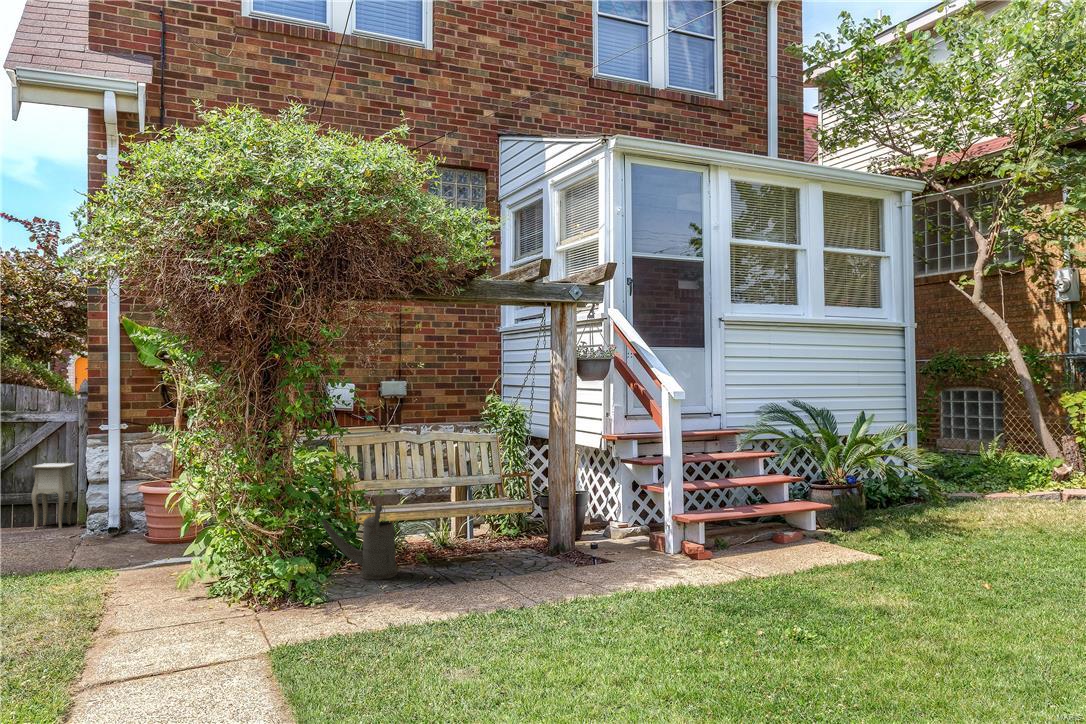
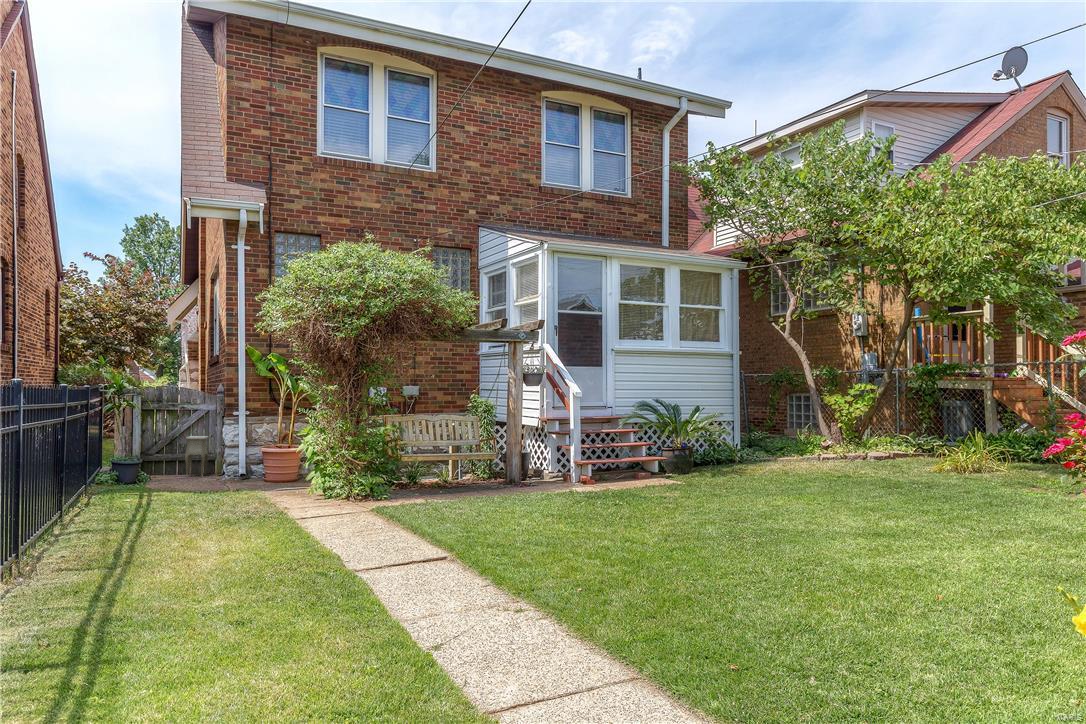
watering can: present [322,504,408,580] -> none [380,453,428,493]

